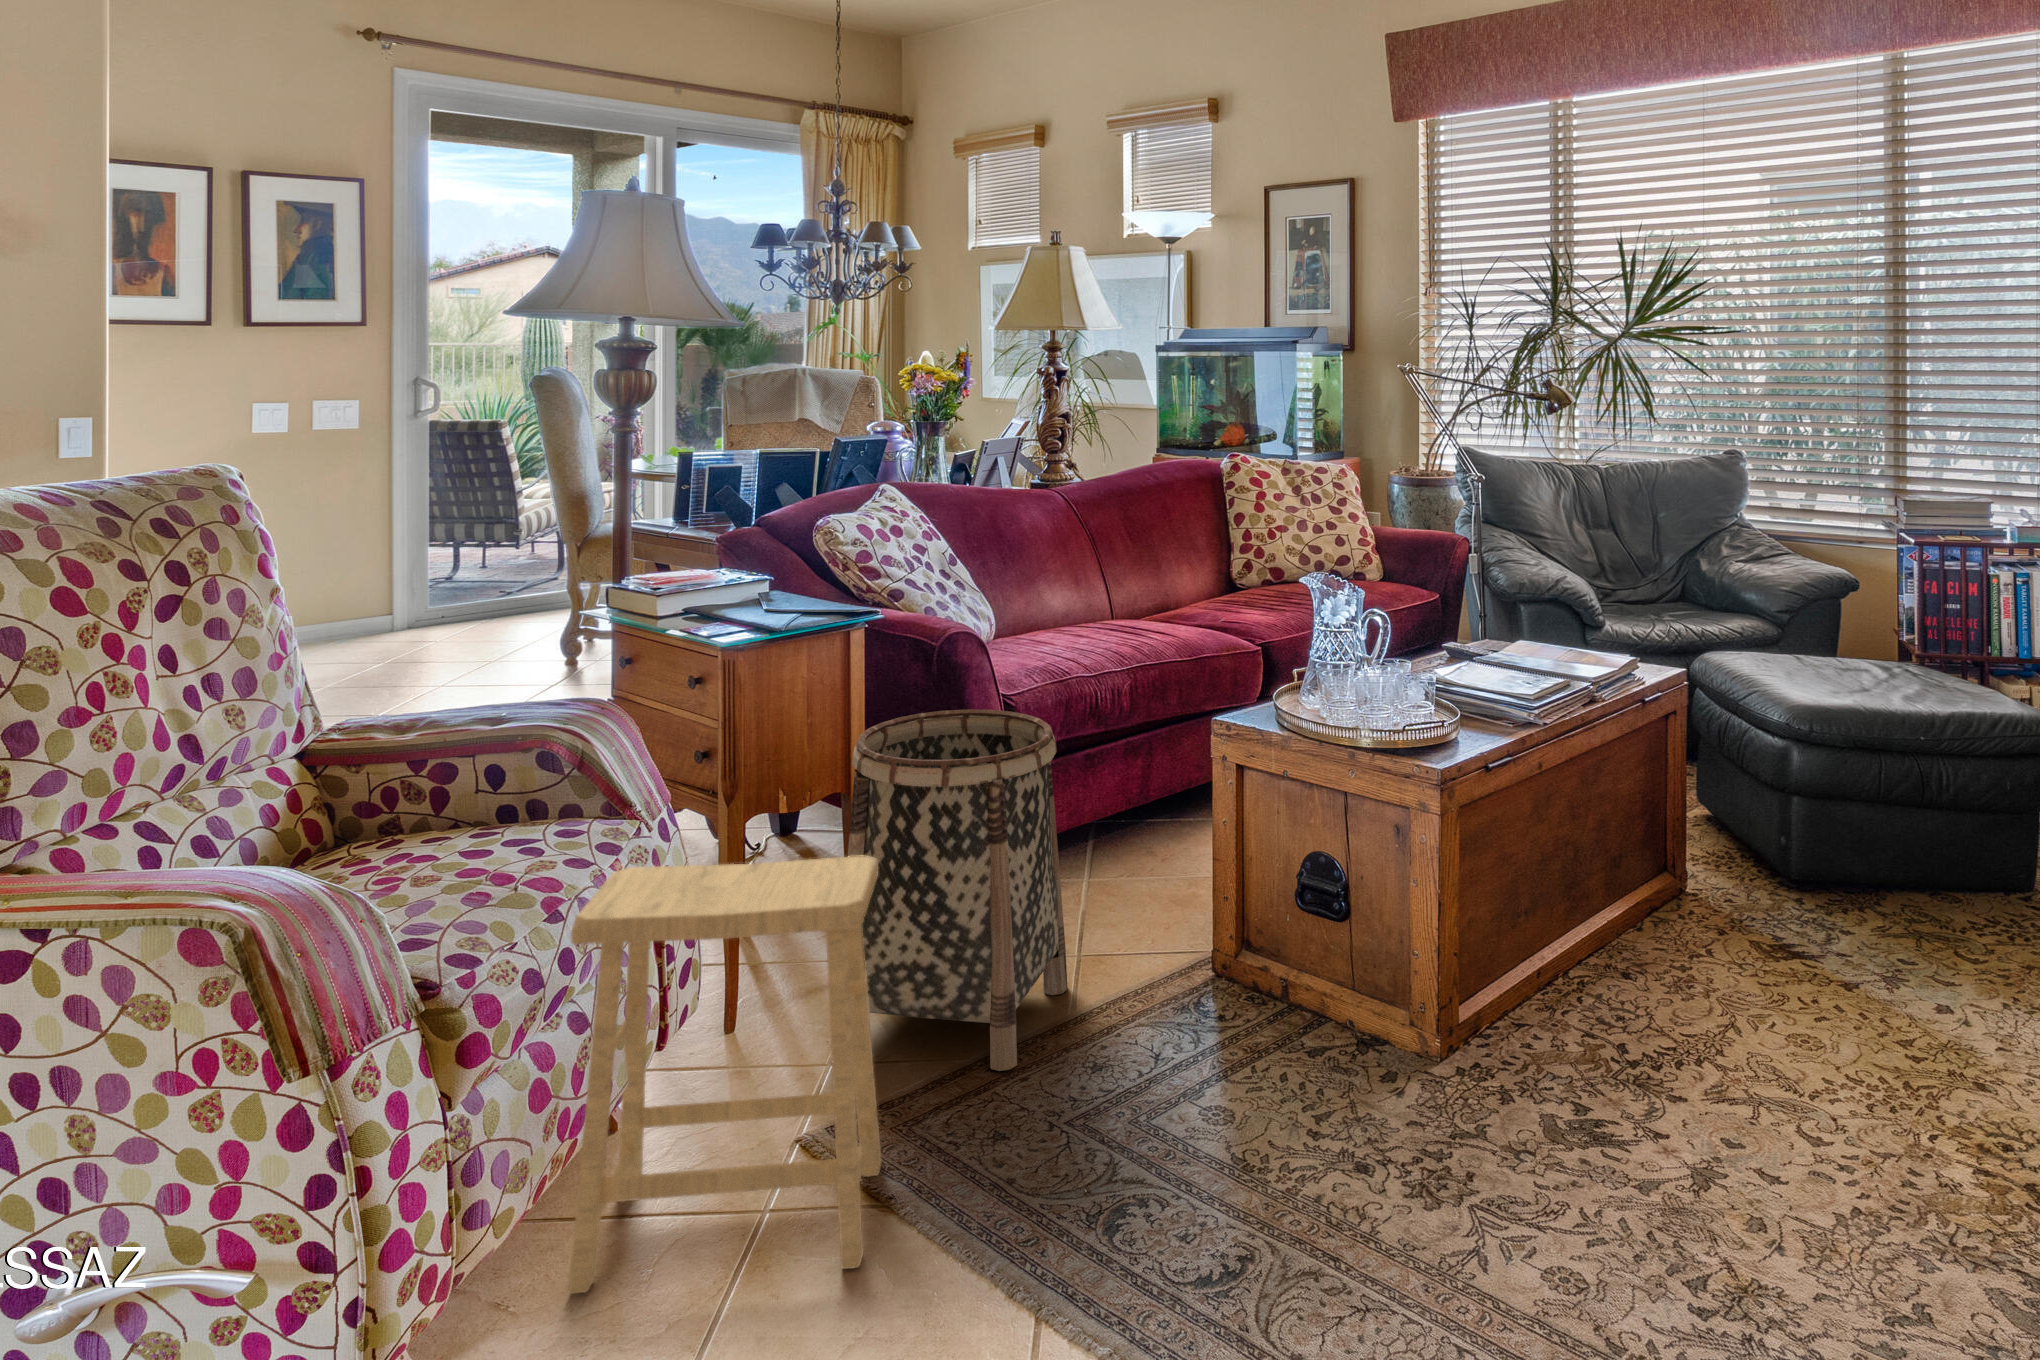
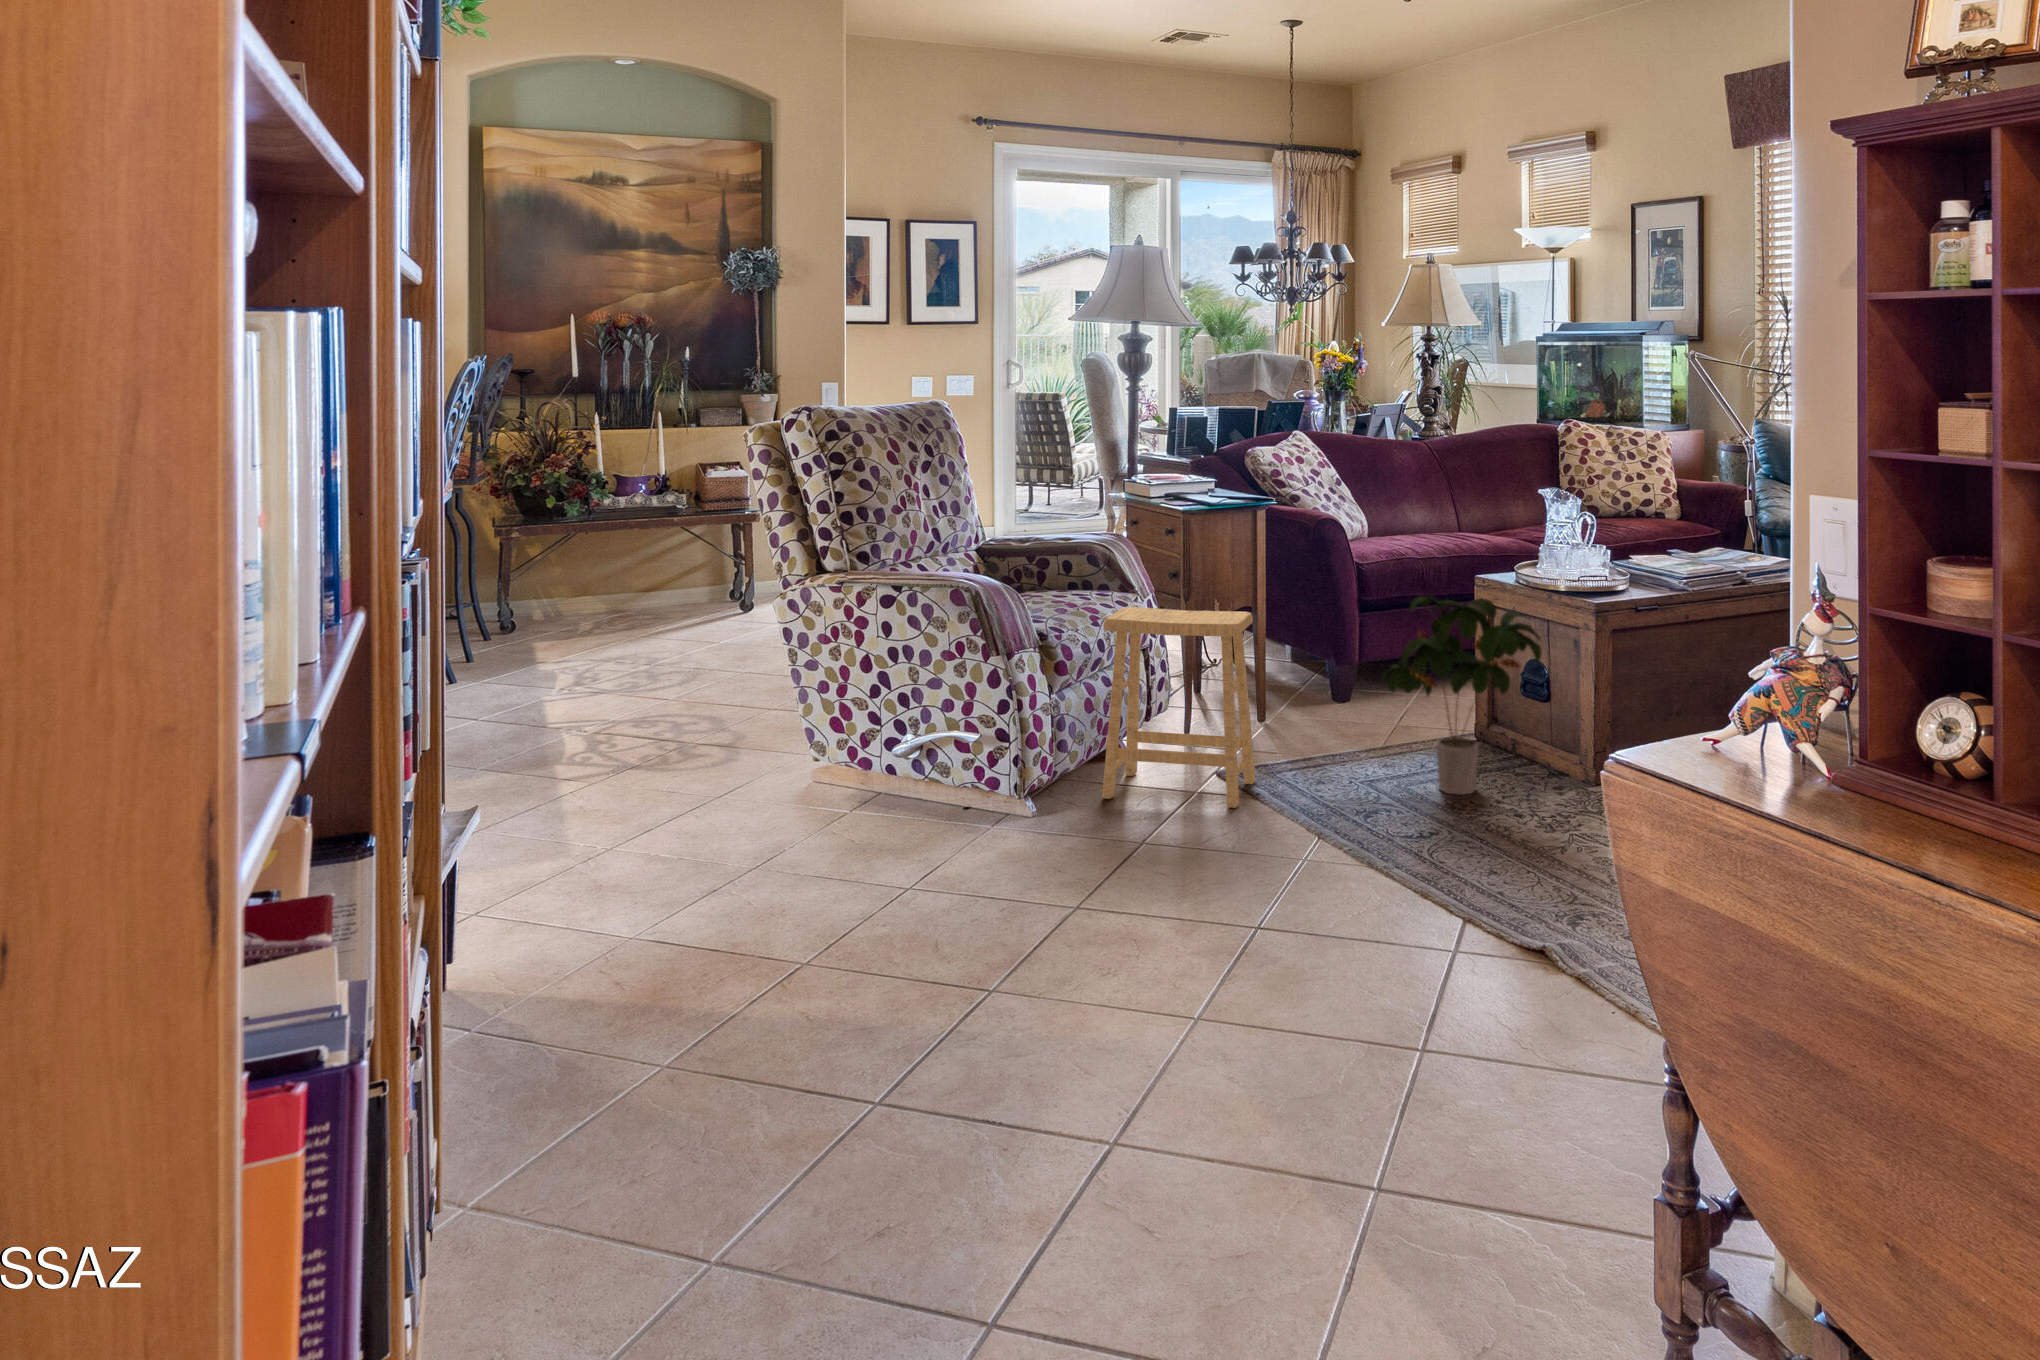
basket: present [848,710,1068,1071] -> none [1240,561,1381,758]
potted plant: none [1099,781,1391,1136] -> present [1381,595,1542,795]

